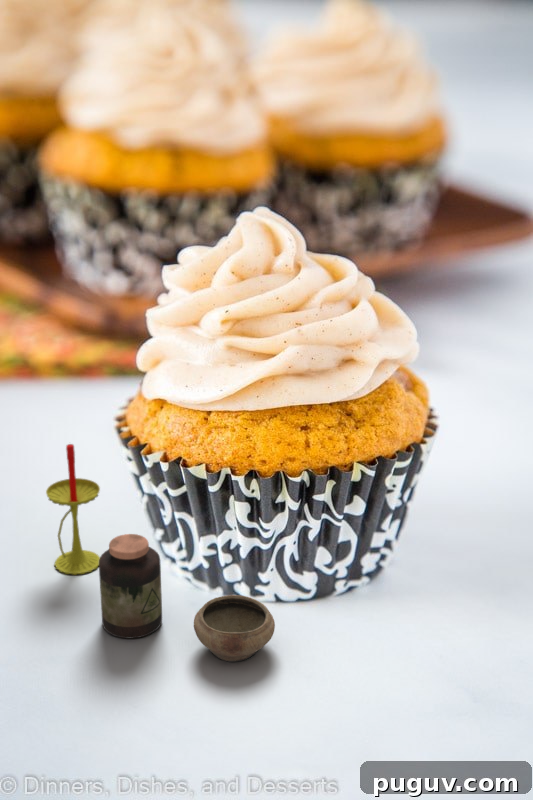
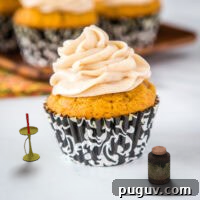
jar: present [99,534,162,639] -> present [148,146,170,184]
ceramic bowl: present [194,595,275,662] -> none [75,163,104,186]

